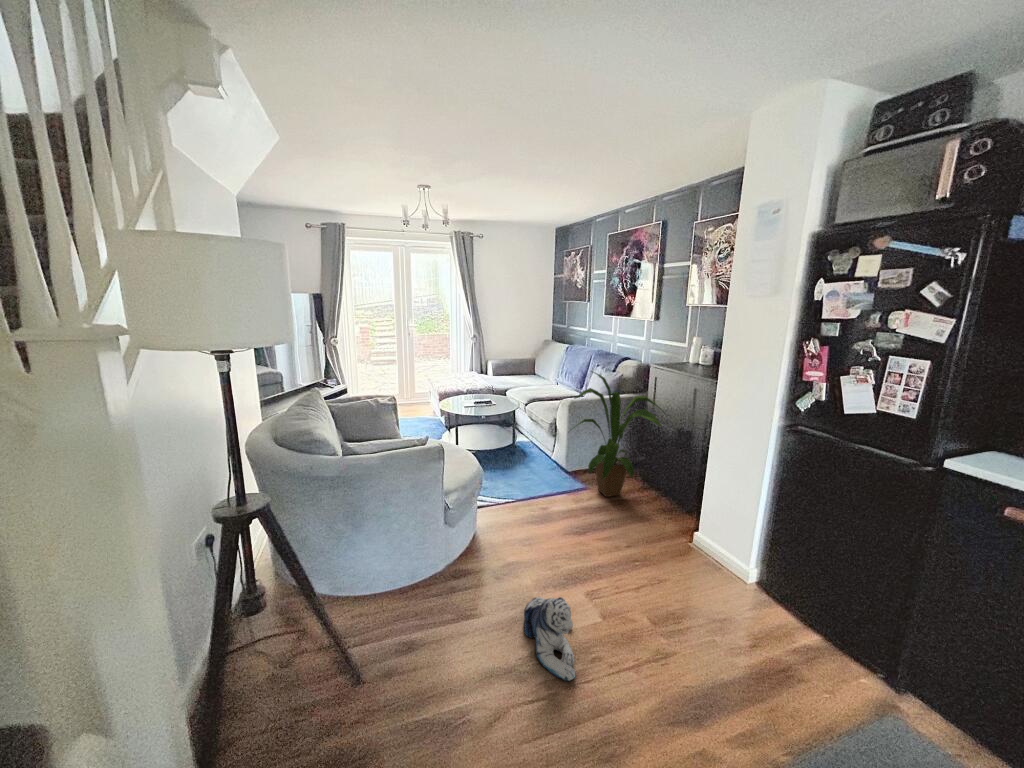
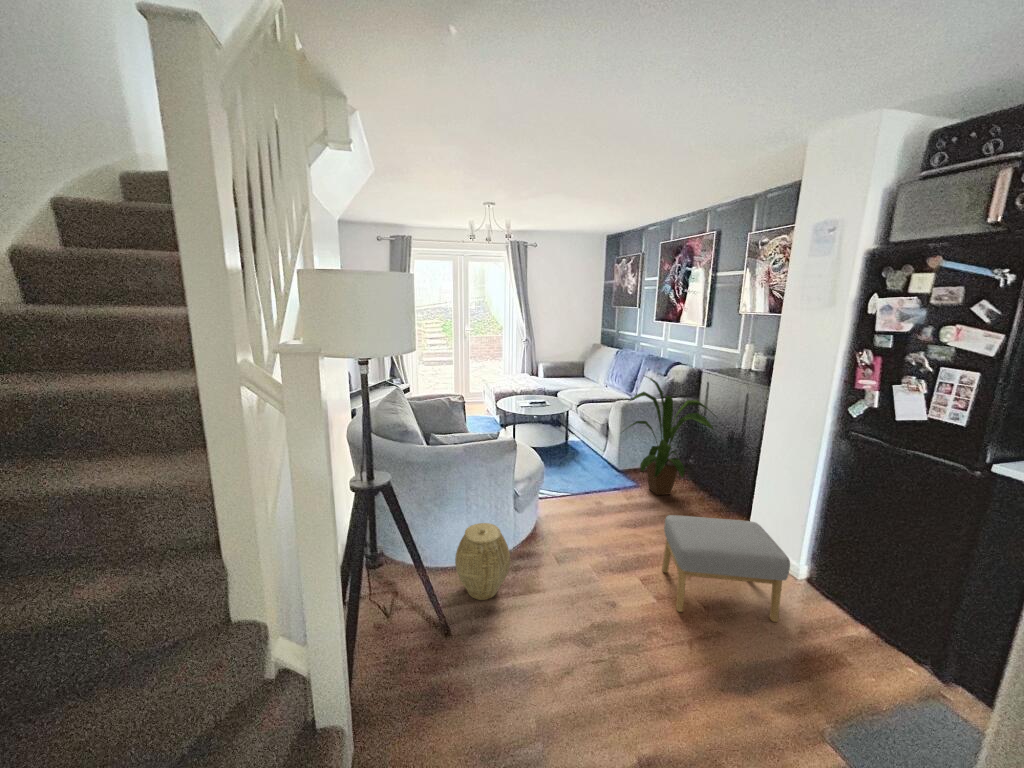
footstool: none [609,522,740,635] -> present [662,515,790,622]
woven basket: none [372,543,437,633] -> present [455,523,510,600]
plush toy: present [524,597,575,681] -> none [586,576,635,648]

